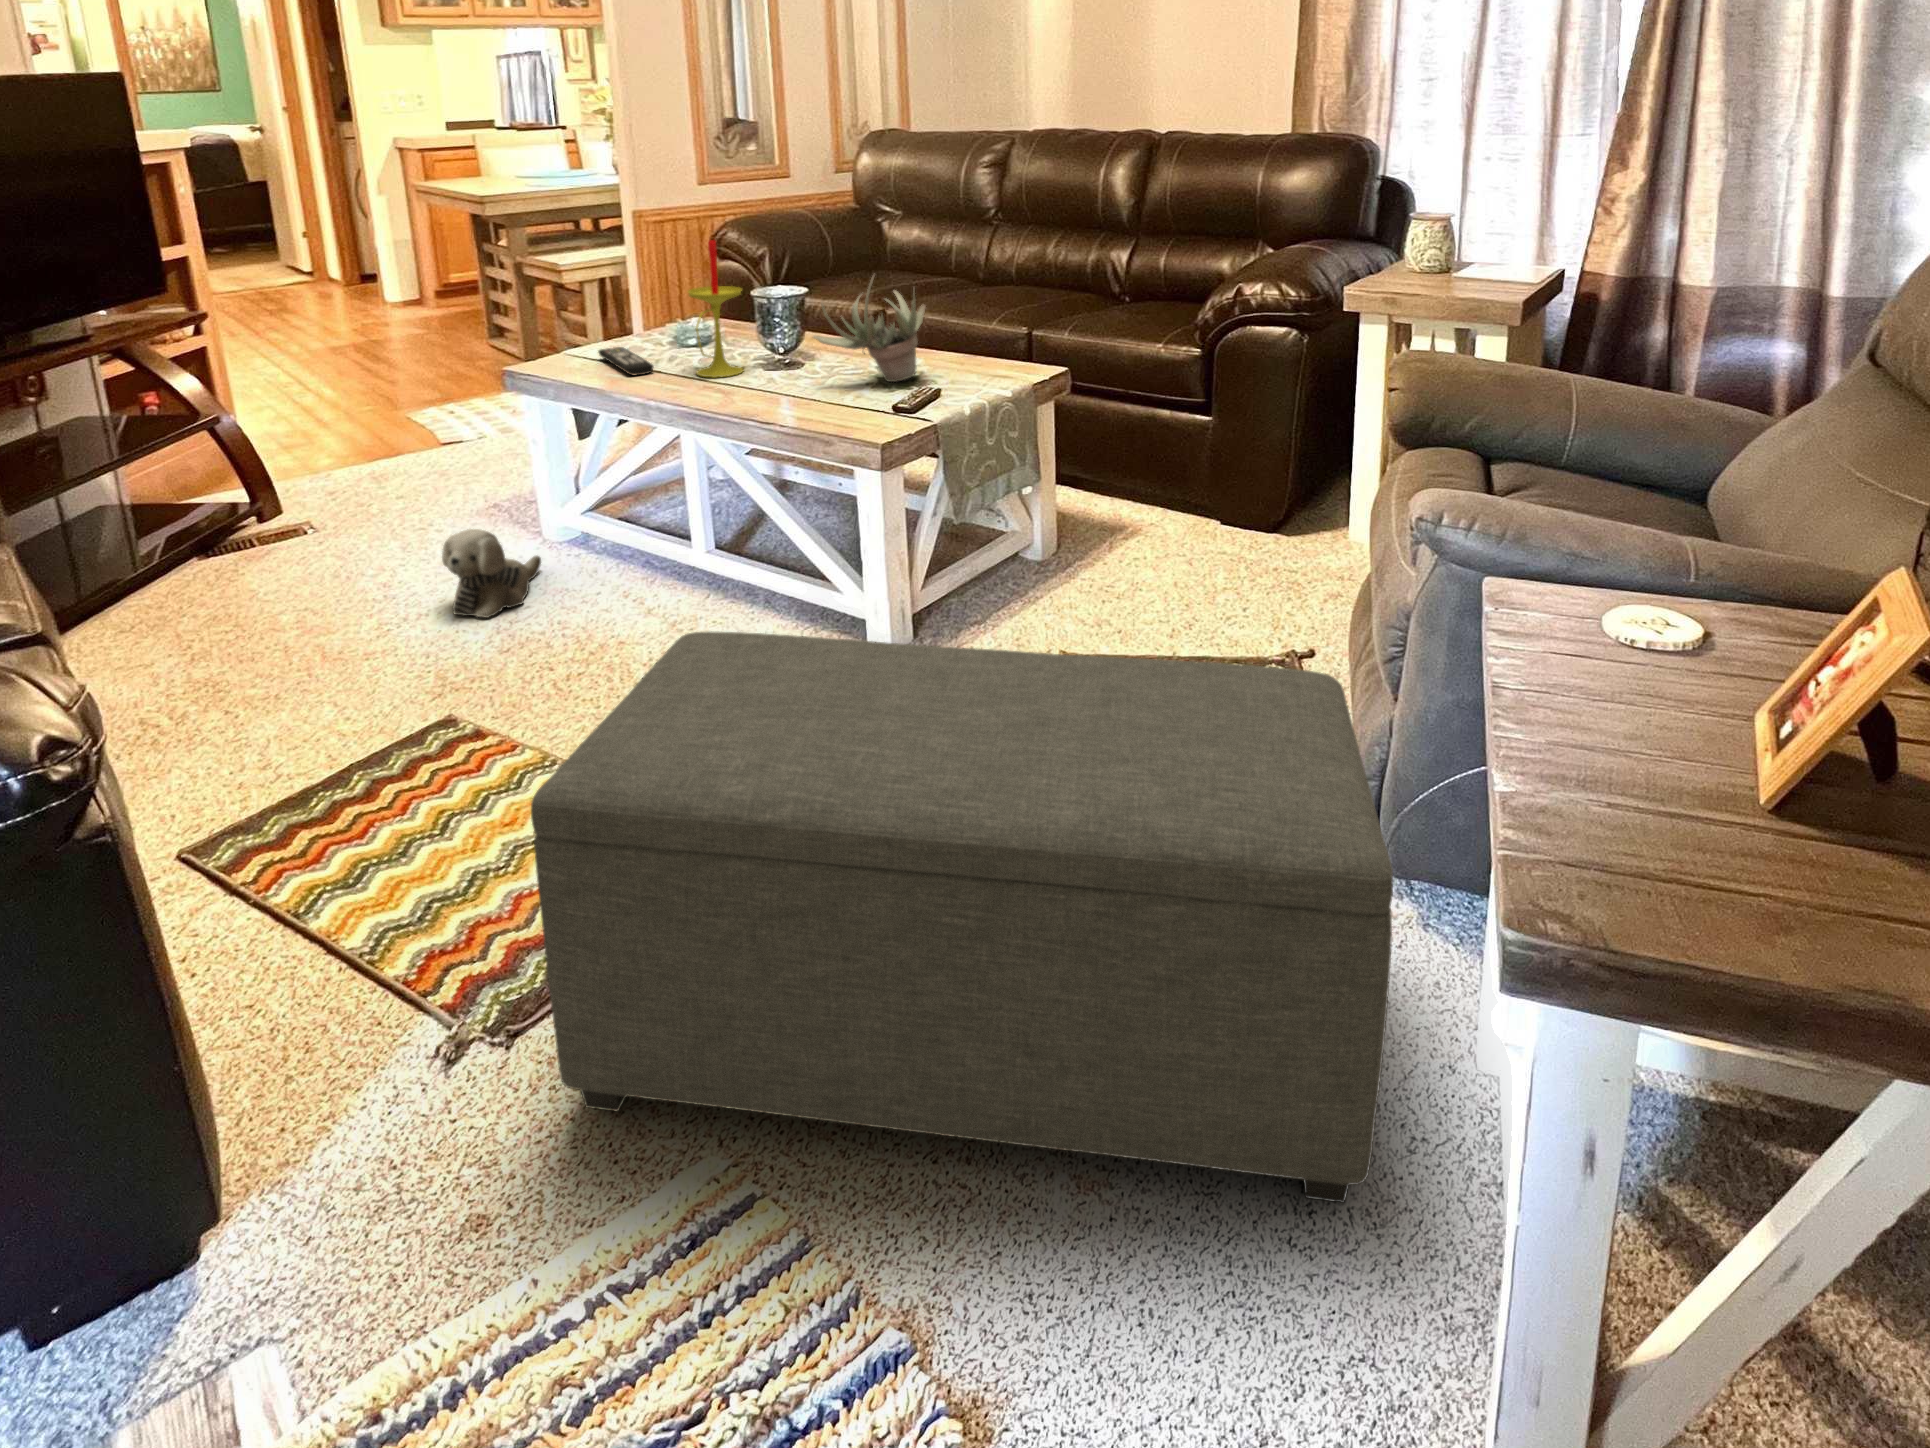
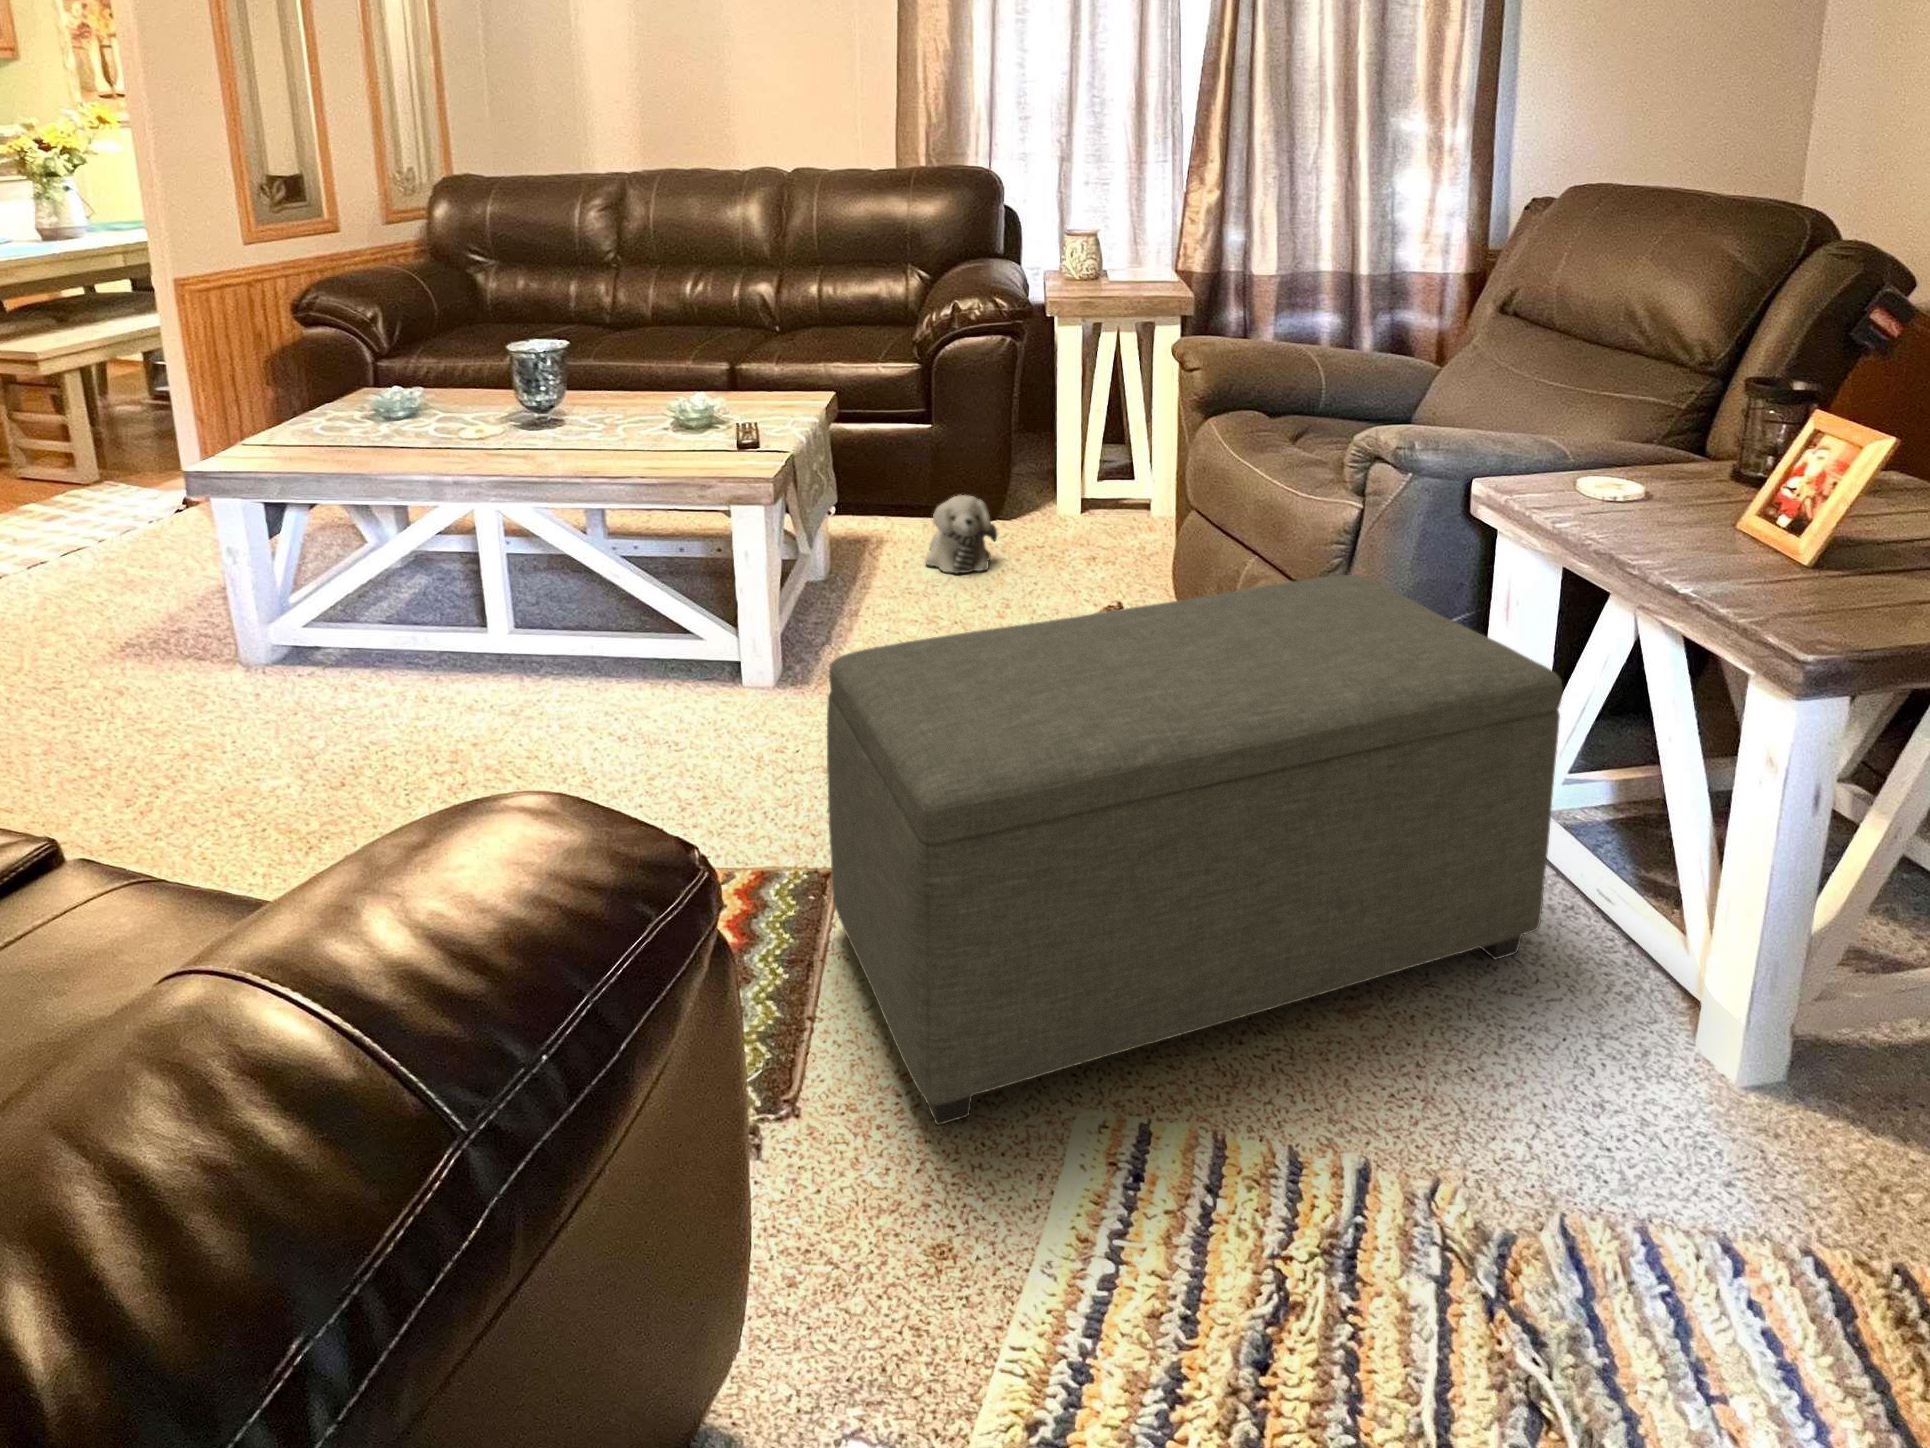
candle: present [688,240,743,378] -> none [461,286,527,442]
succulent plant: present [813,275,926,382] -> none [632,311,739,421]
remote control: present [598,347,654,375] -> none [315,425,419,451]
plush toy: present [442,529,541,618] -> present [925,495,997,574]

